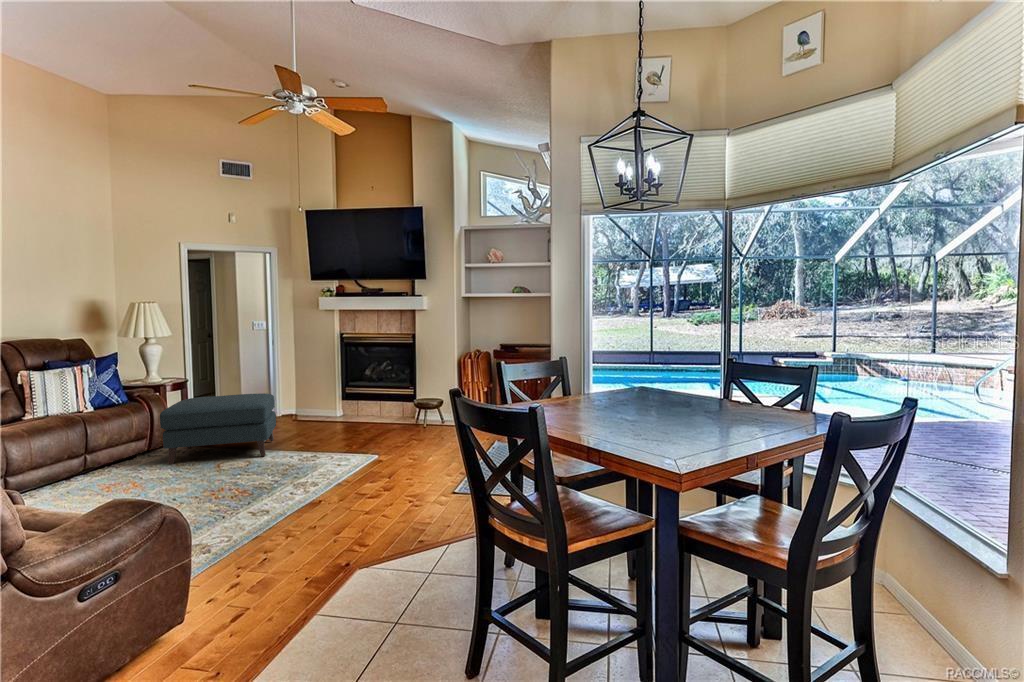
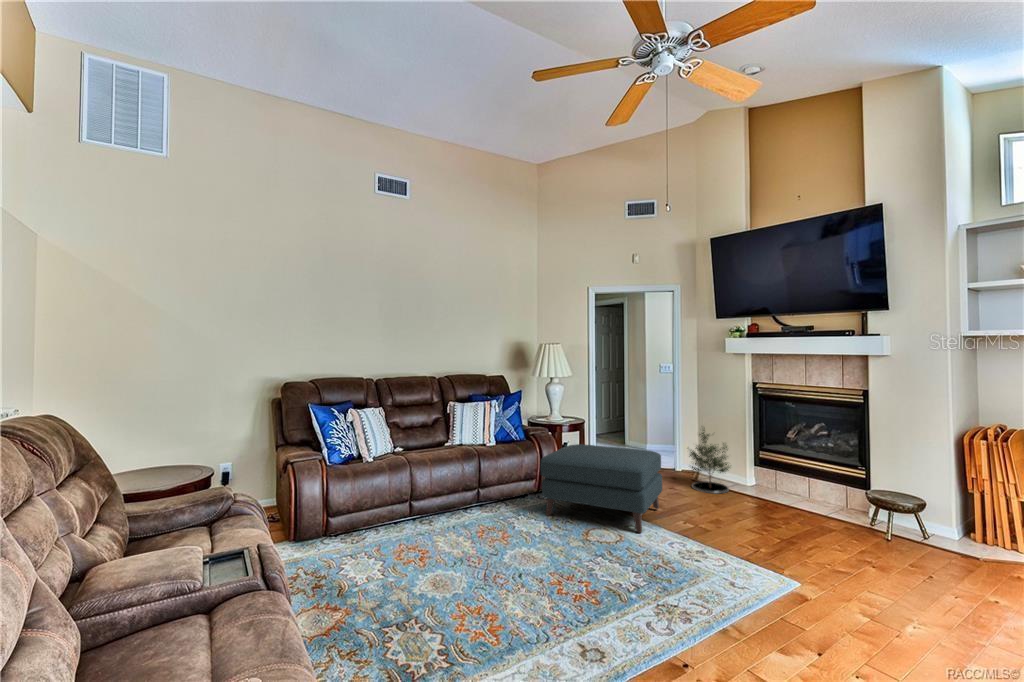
potted tree: none [290,371,327,425] -> present [689,430,730,494]

